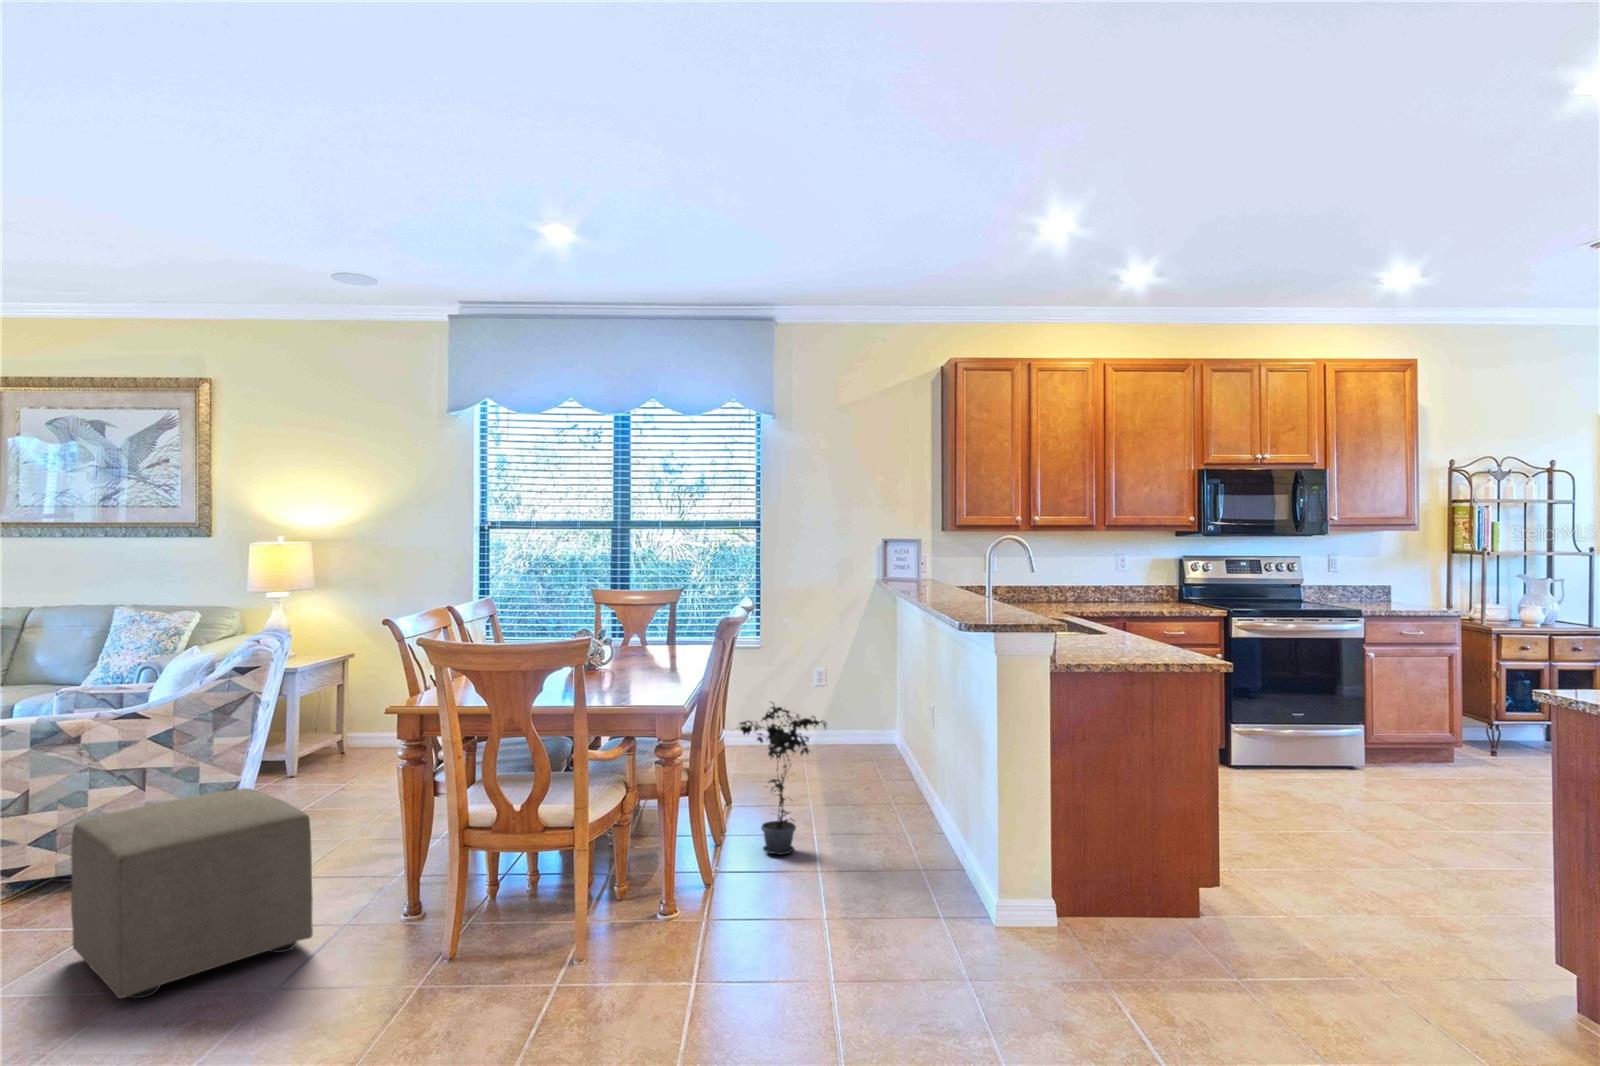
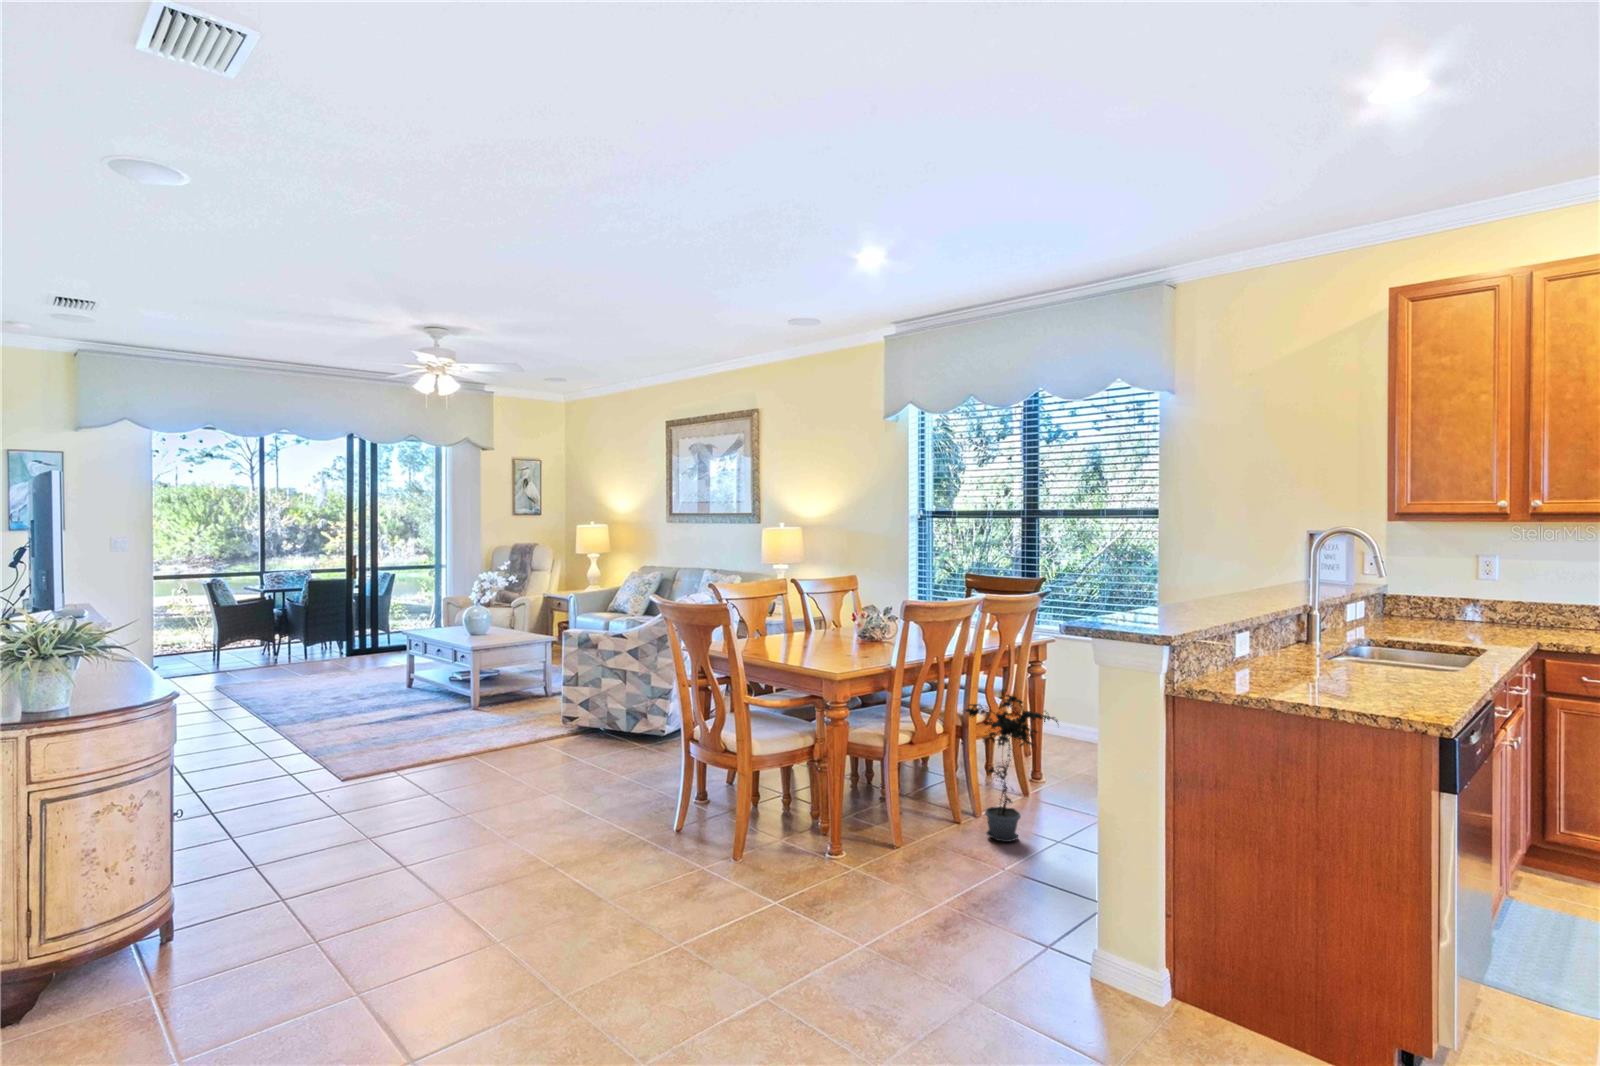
ottoman: present [71,788,313,998] -> none [512,689,638,802]

